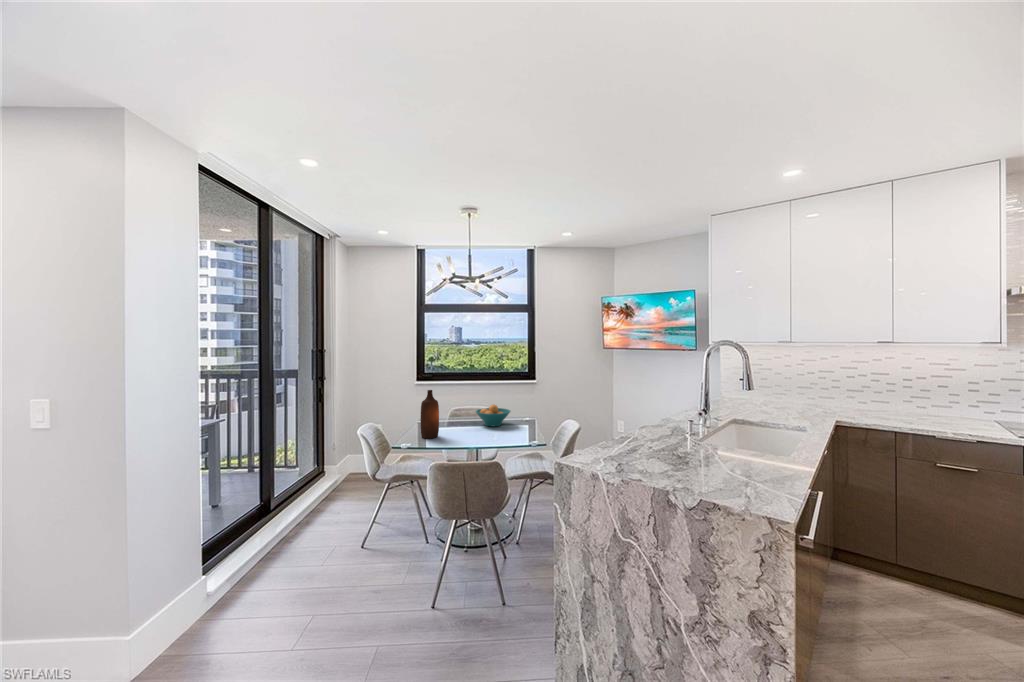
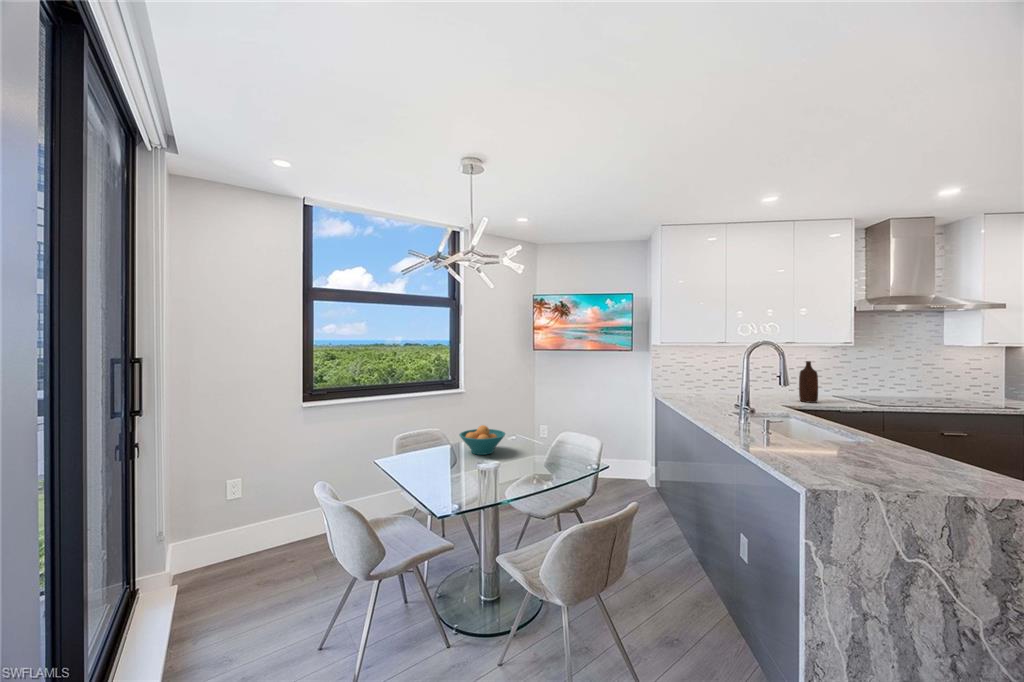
bottle: present [420,390,439,438] -> present [799,361,818,403]

